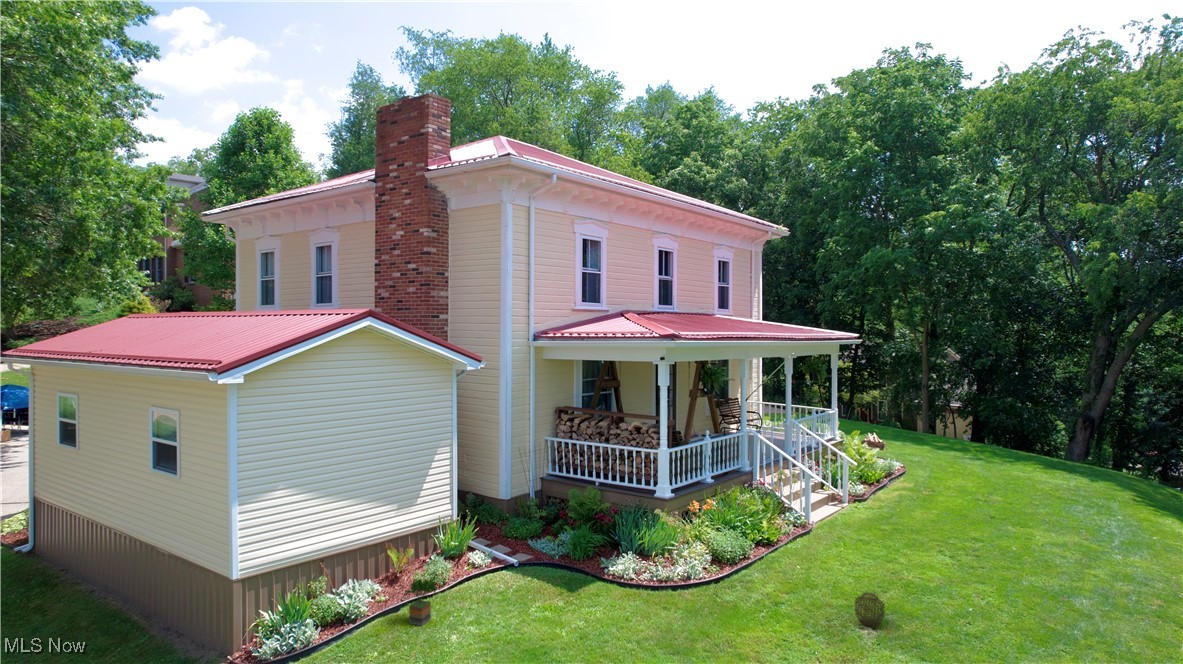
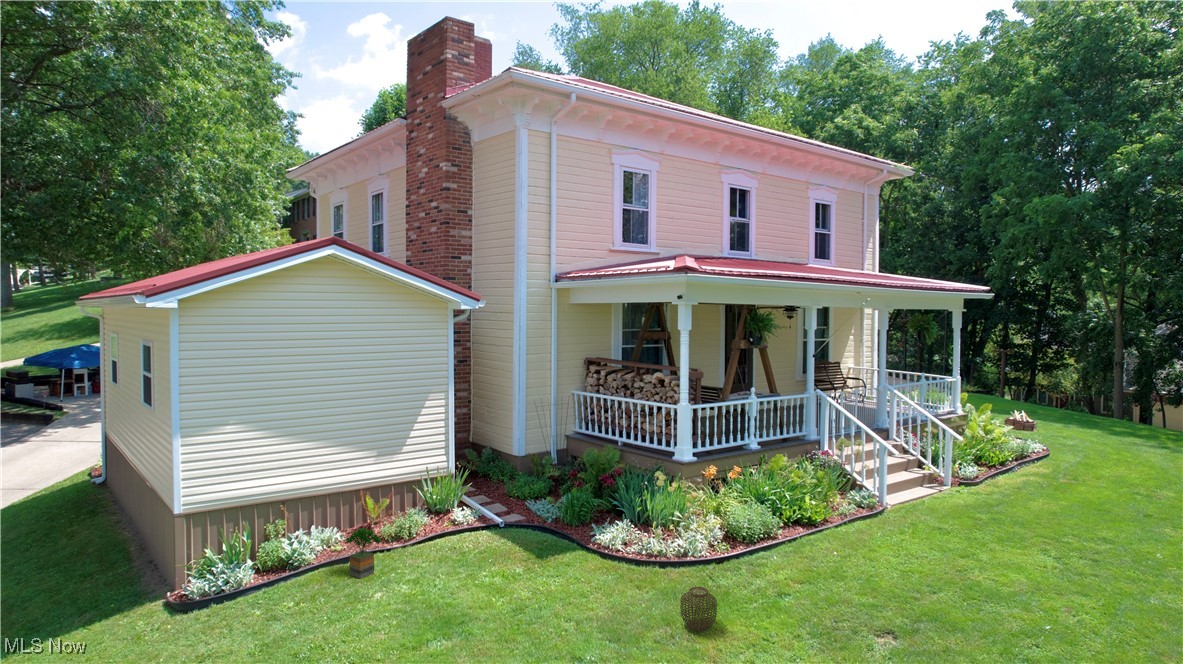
woven basket: present [855,593,885,627] -> present [680,587,717,631]

